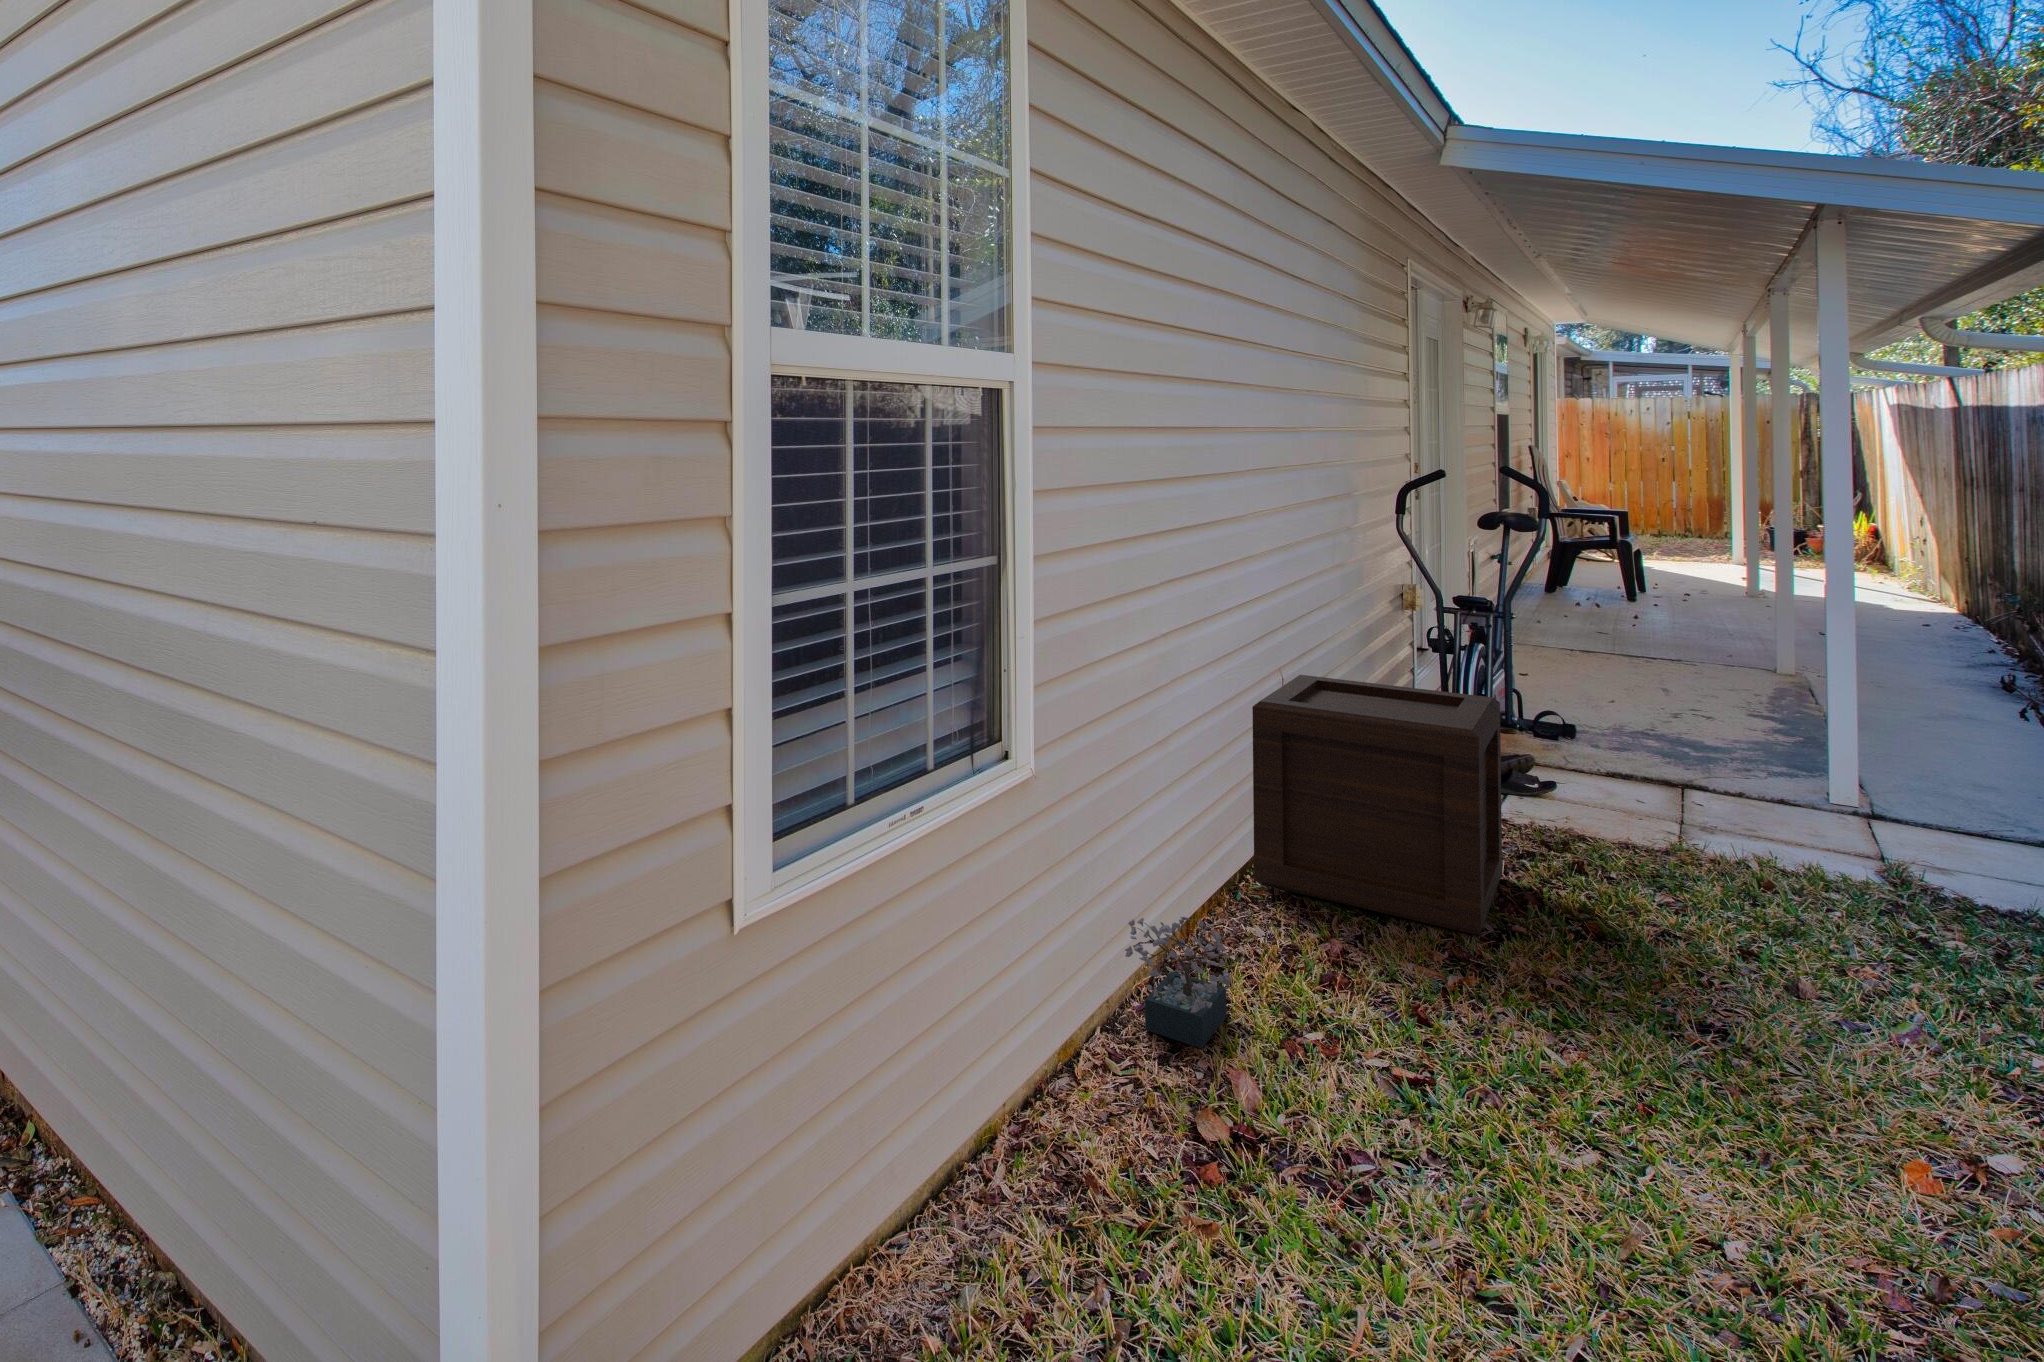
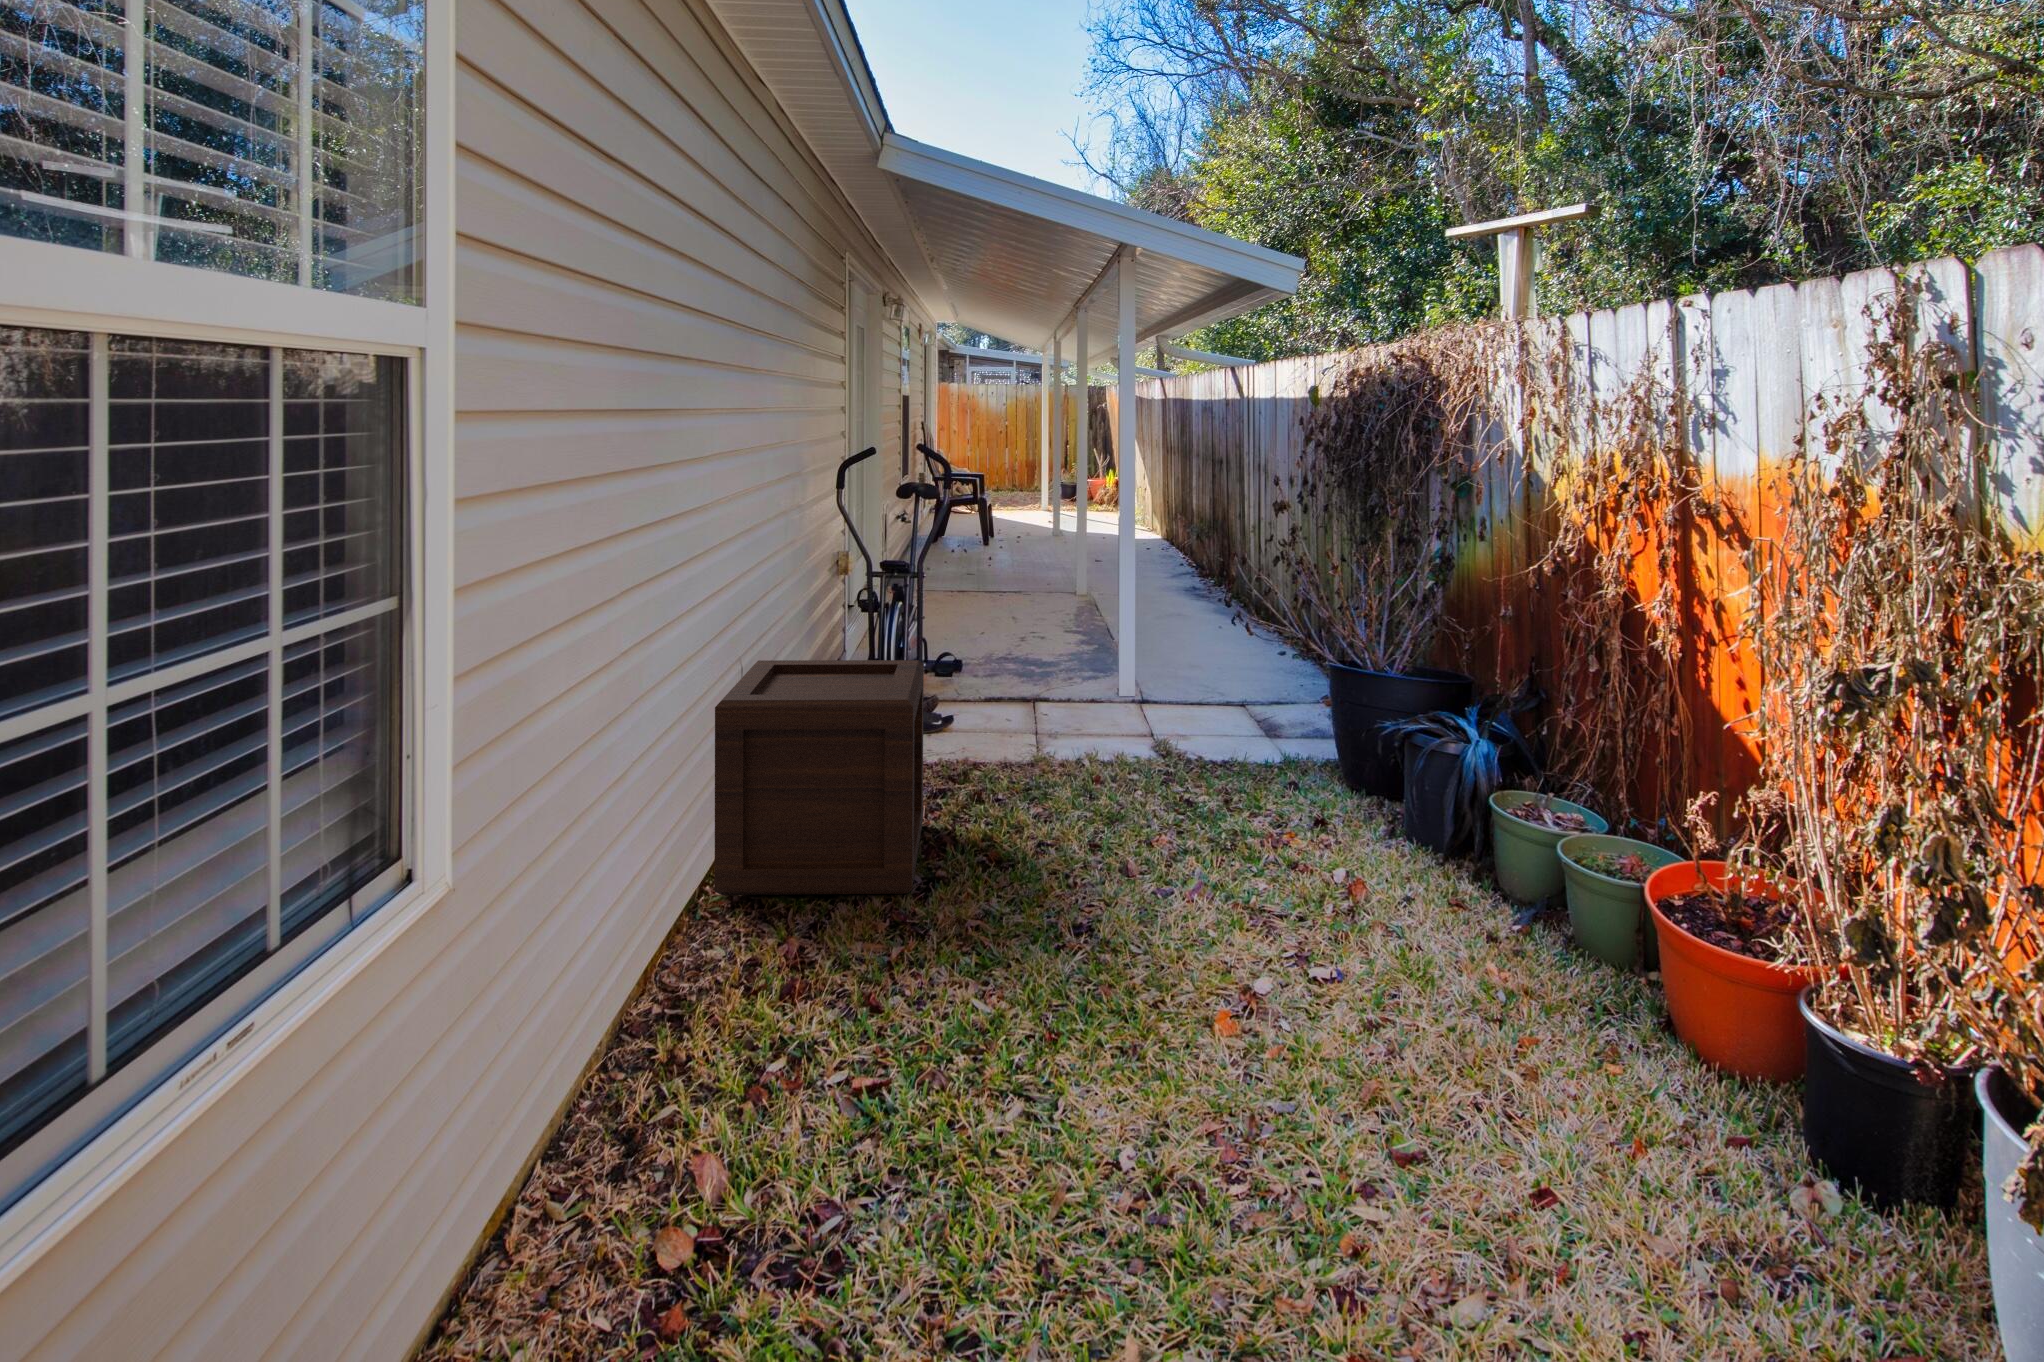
decorative plant: present [1125,917,1231,1049] -> none [575,978,697,1139]

